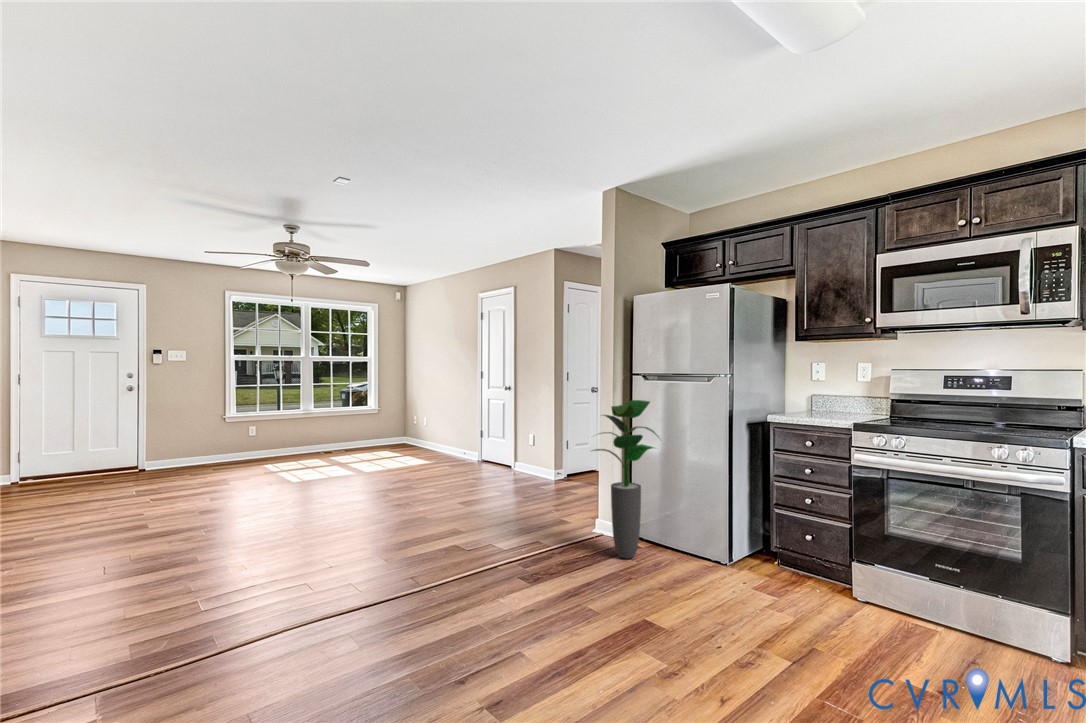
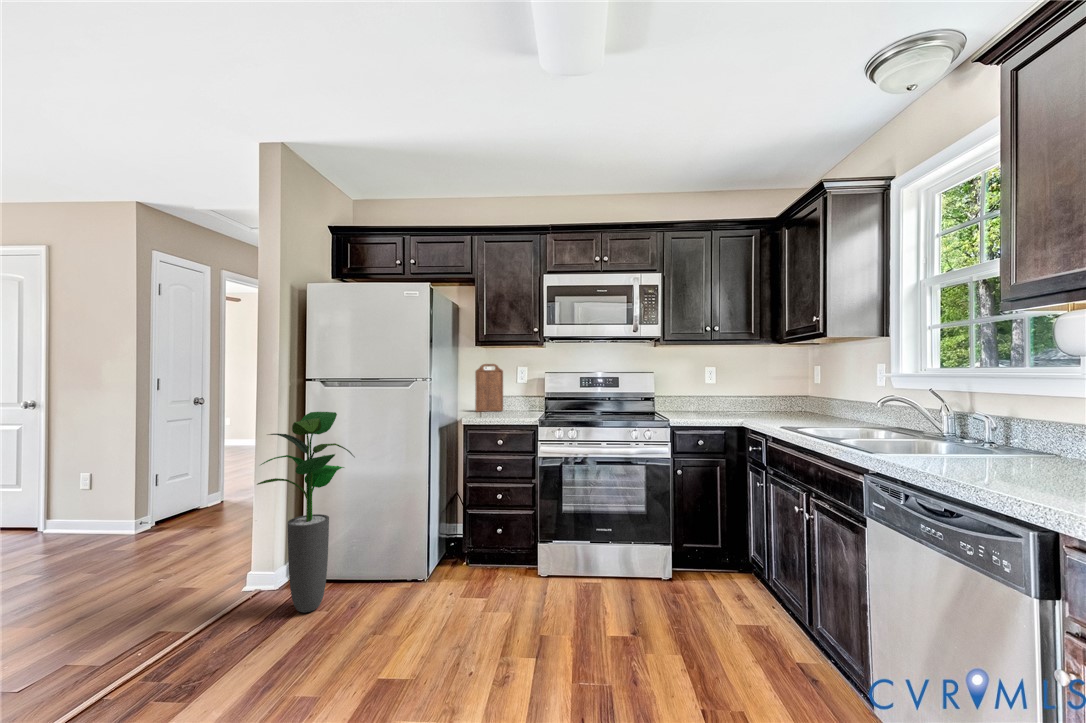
cutting board: none [804,359,839,412] -> present [475,364,503,412]

